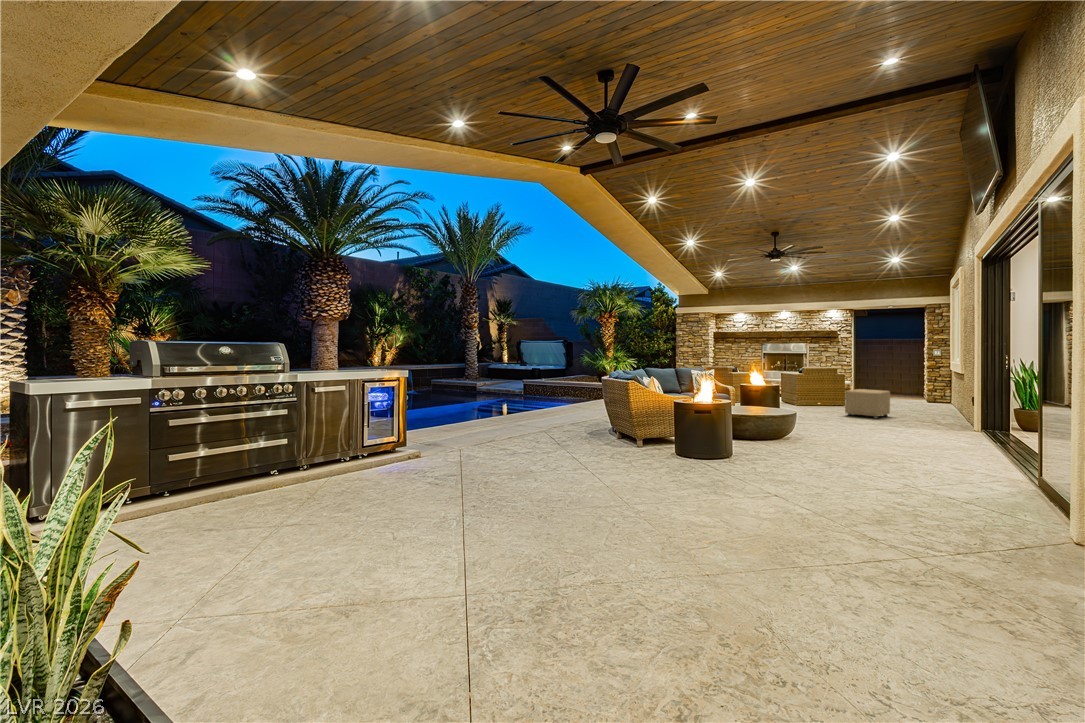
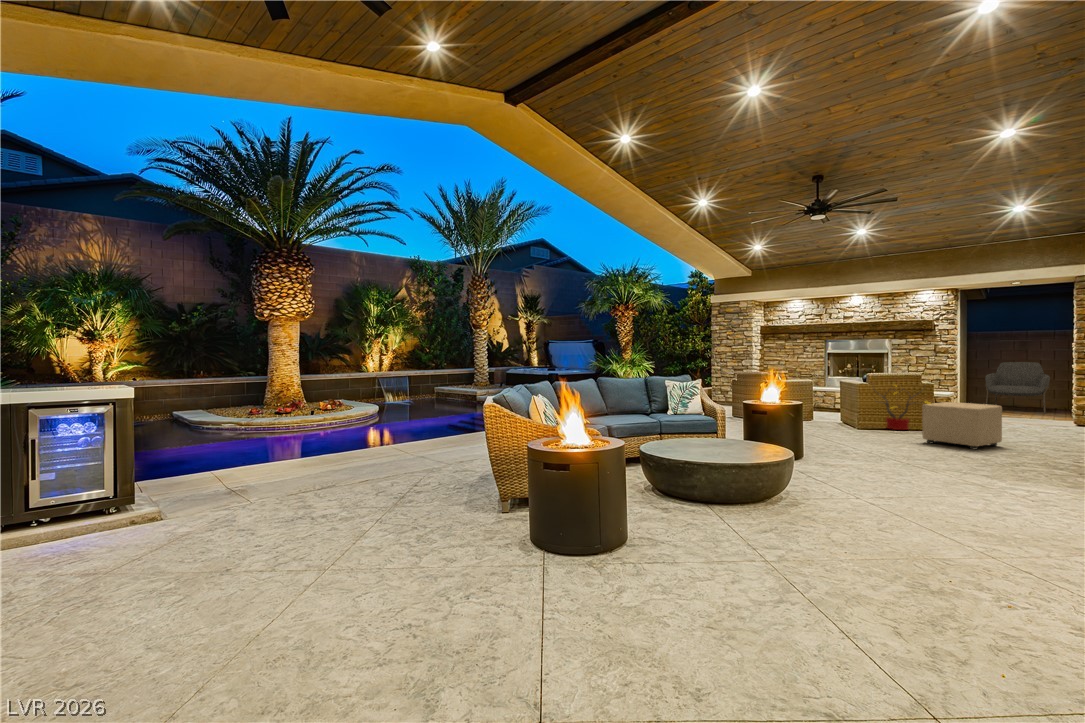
armchair: none [869,361,909,397] -> present [985,362,1050,414]
decorative plant: none [805,377,846,409] -> present [876,390,930,430]

